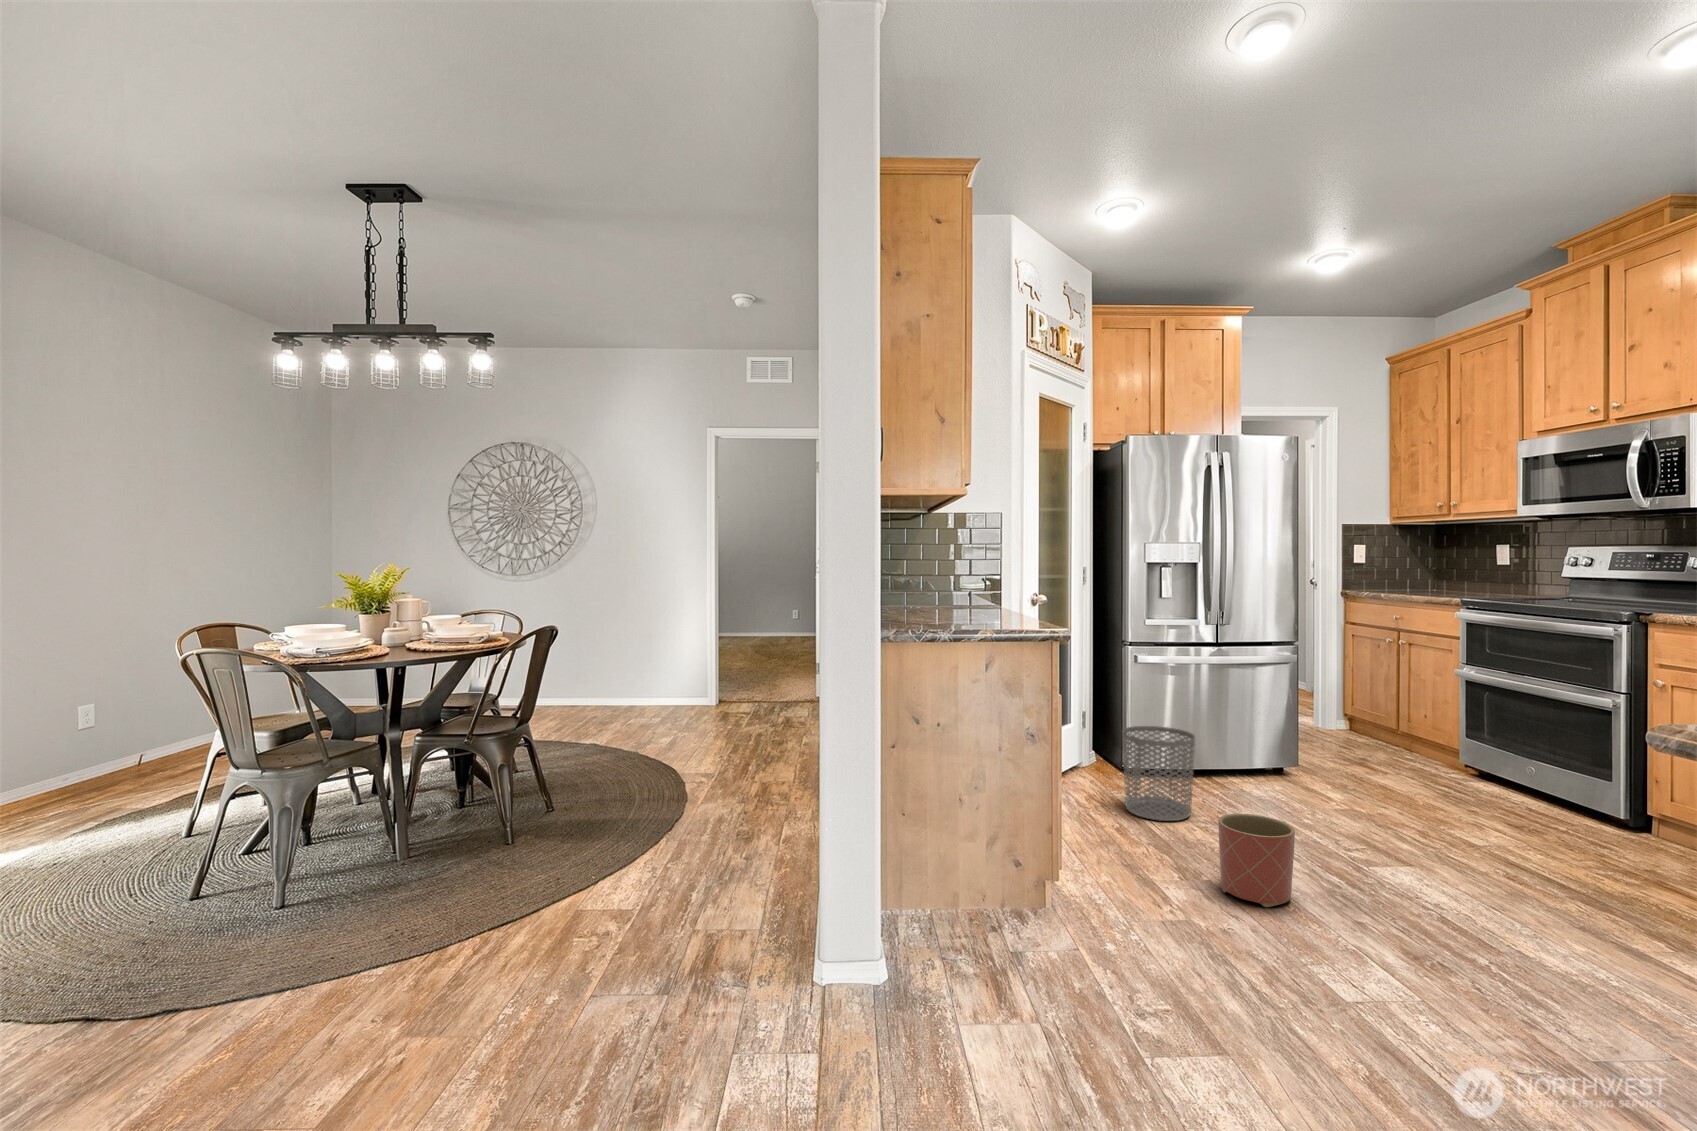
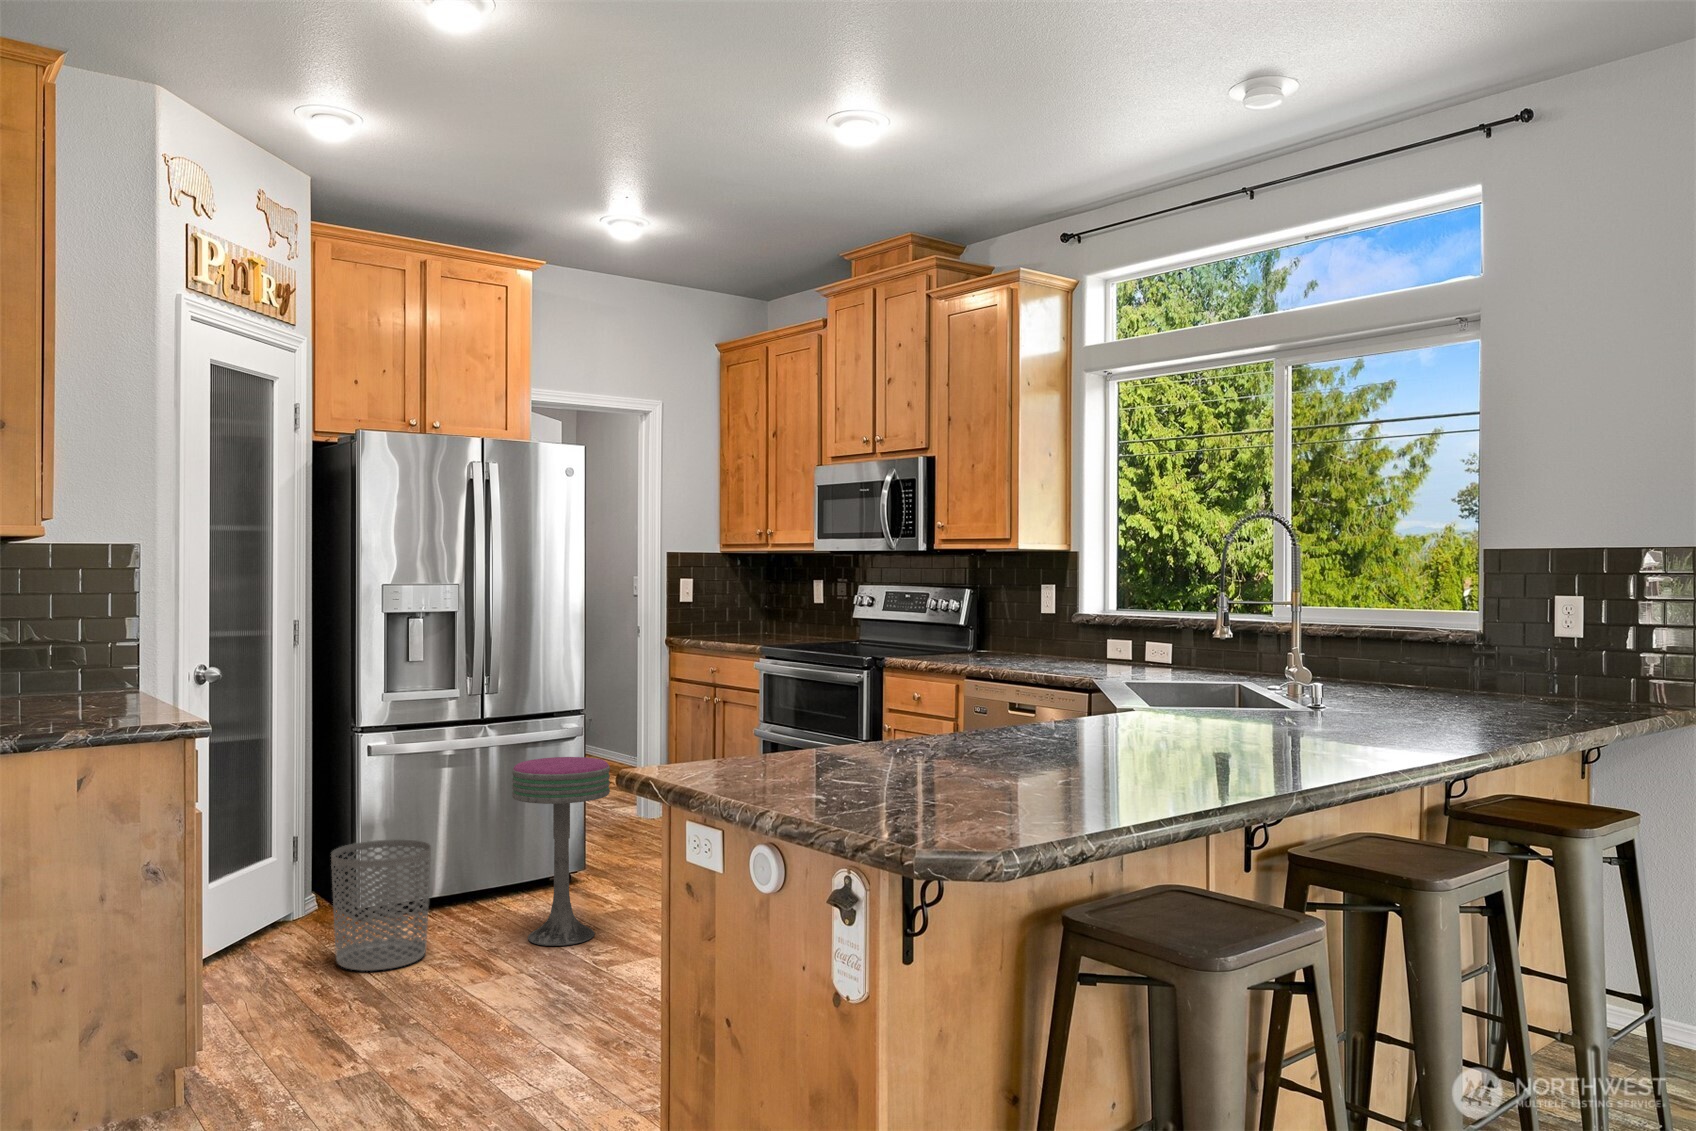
bar stool: none [1257,678,1344,829] -> present [512,757,610,946]
planter: present [1218,814,1295,907] -> none [422,937,512,1051]

